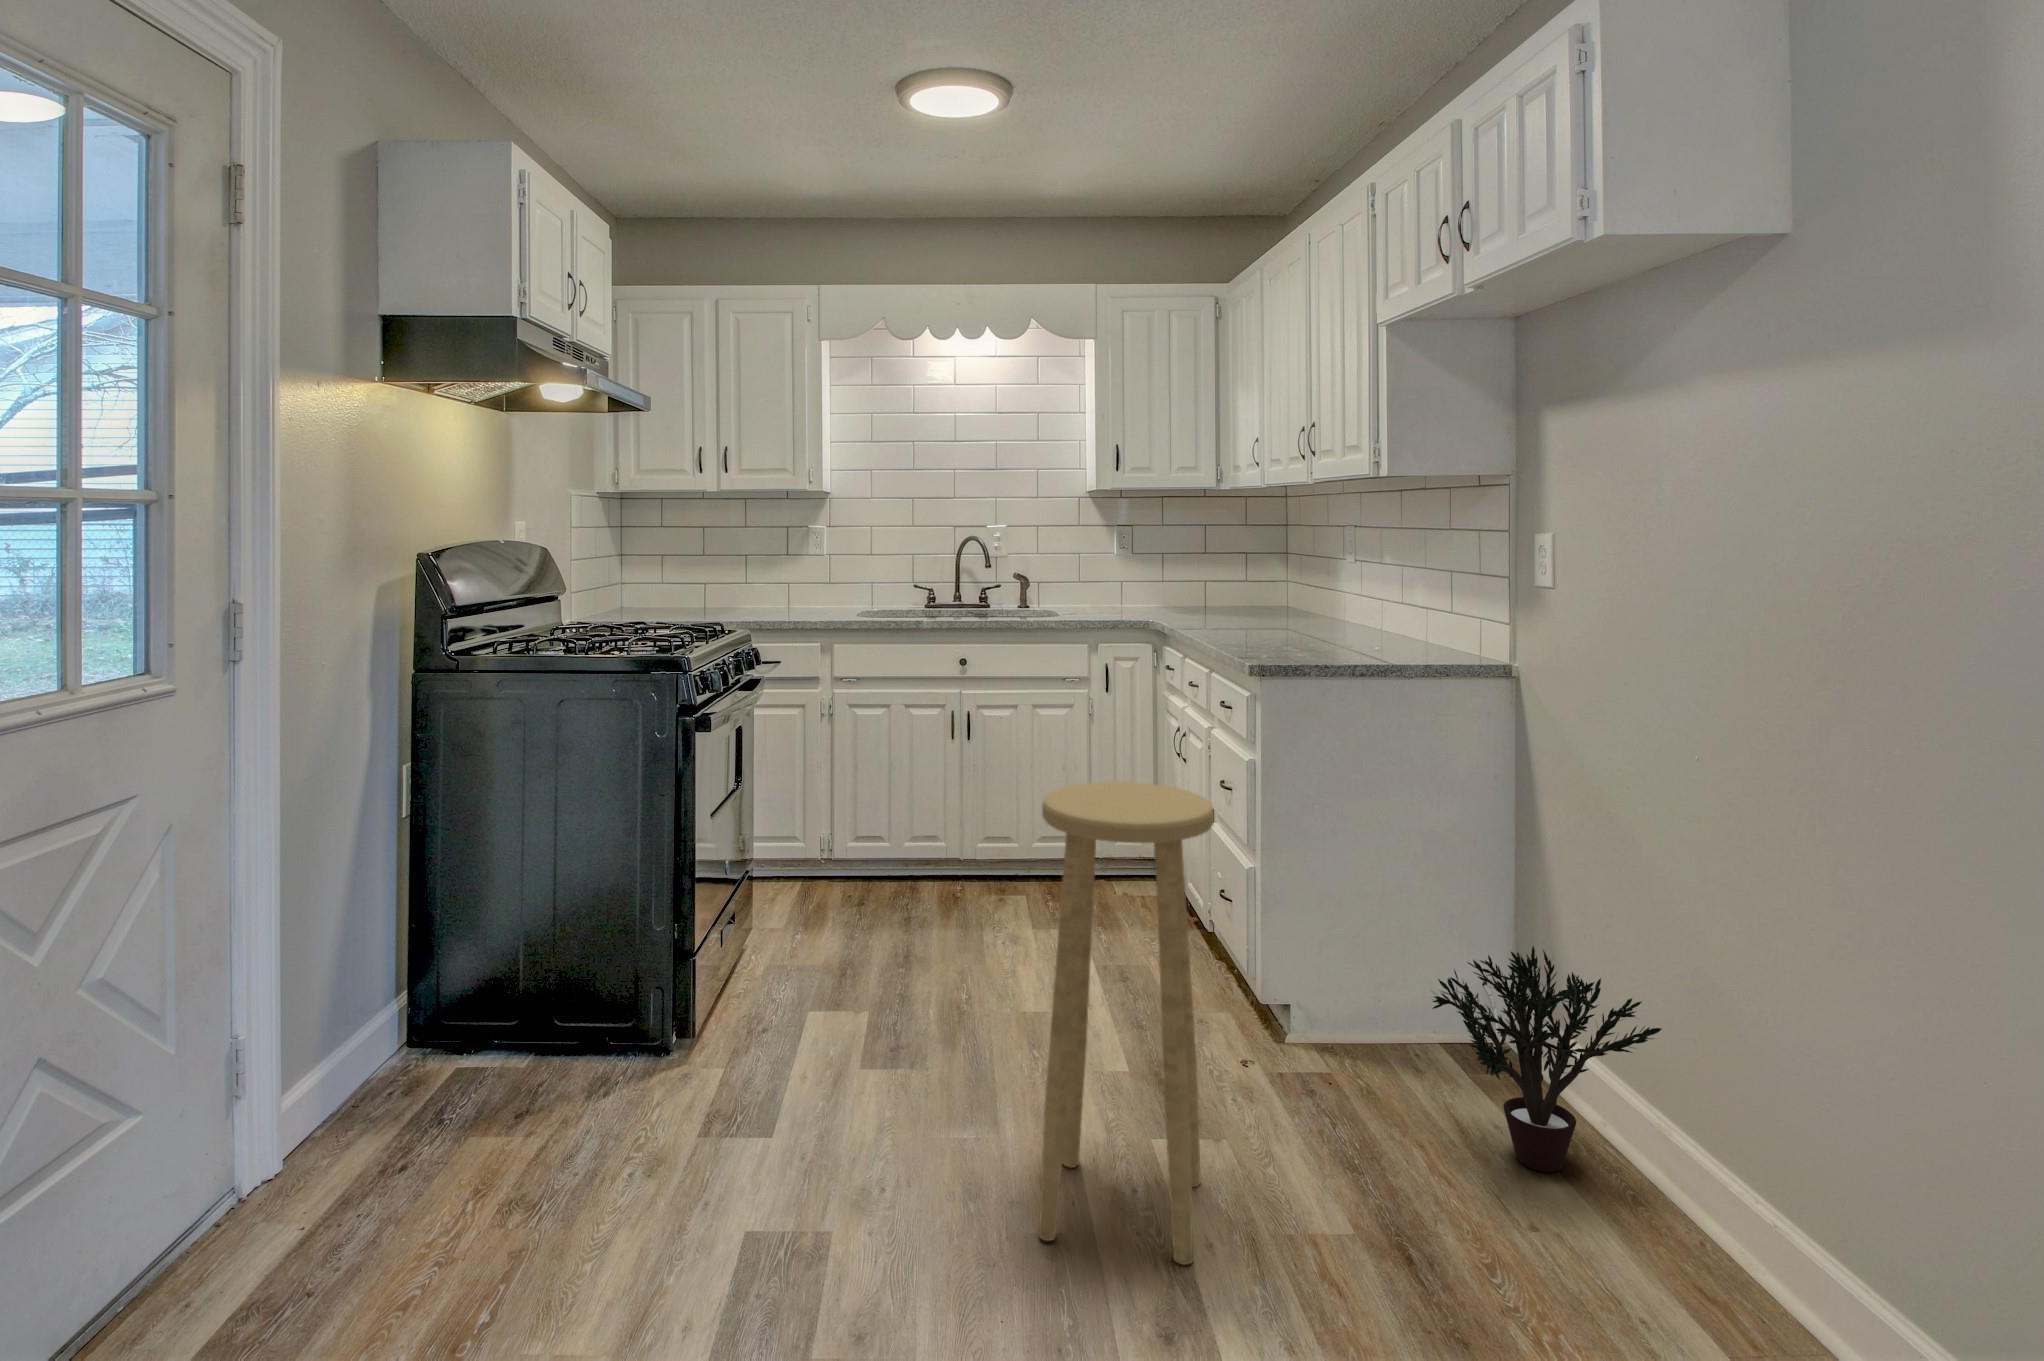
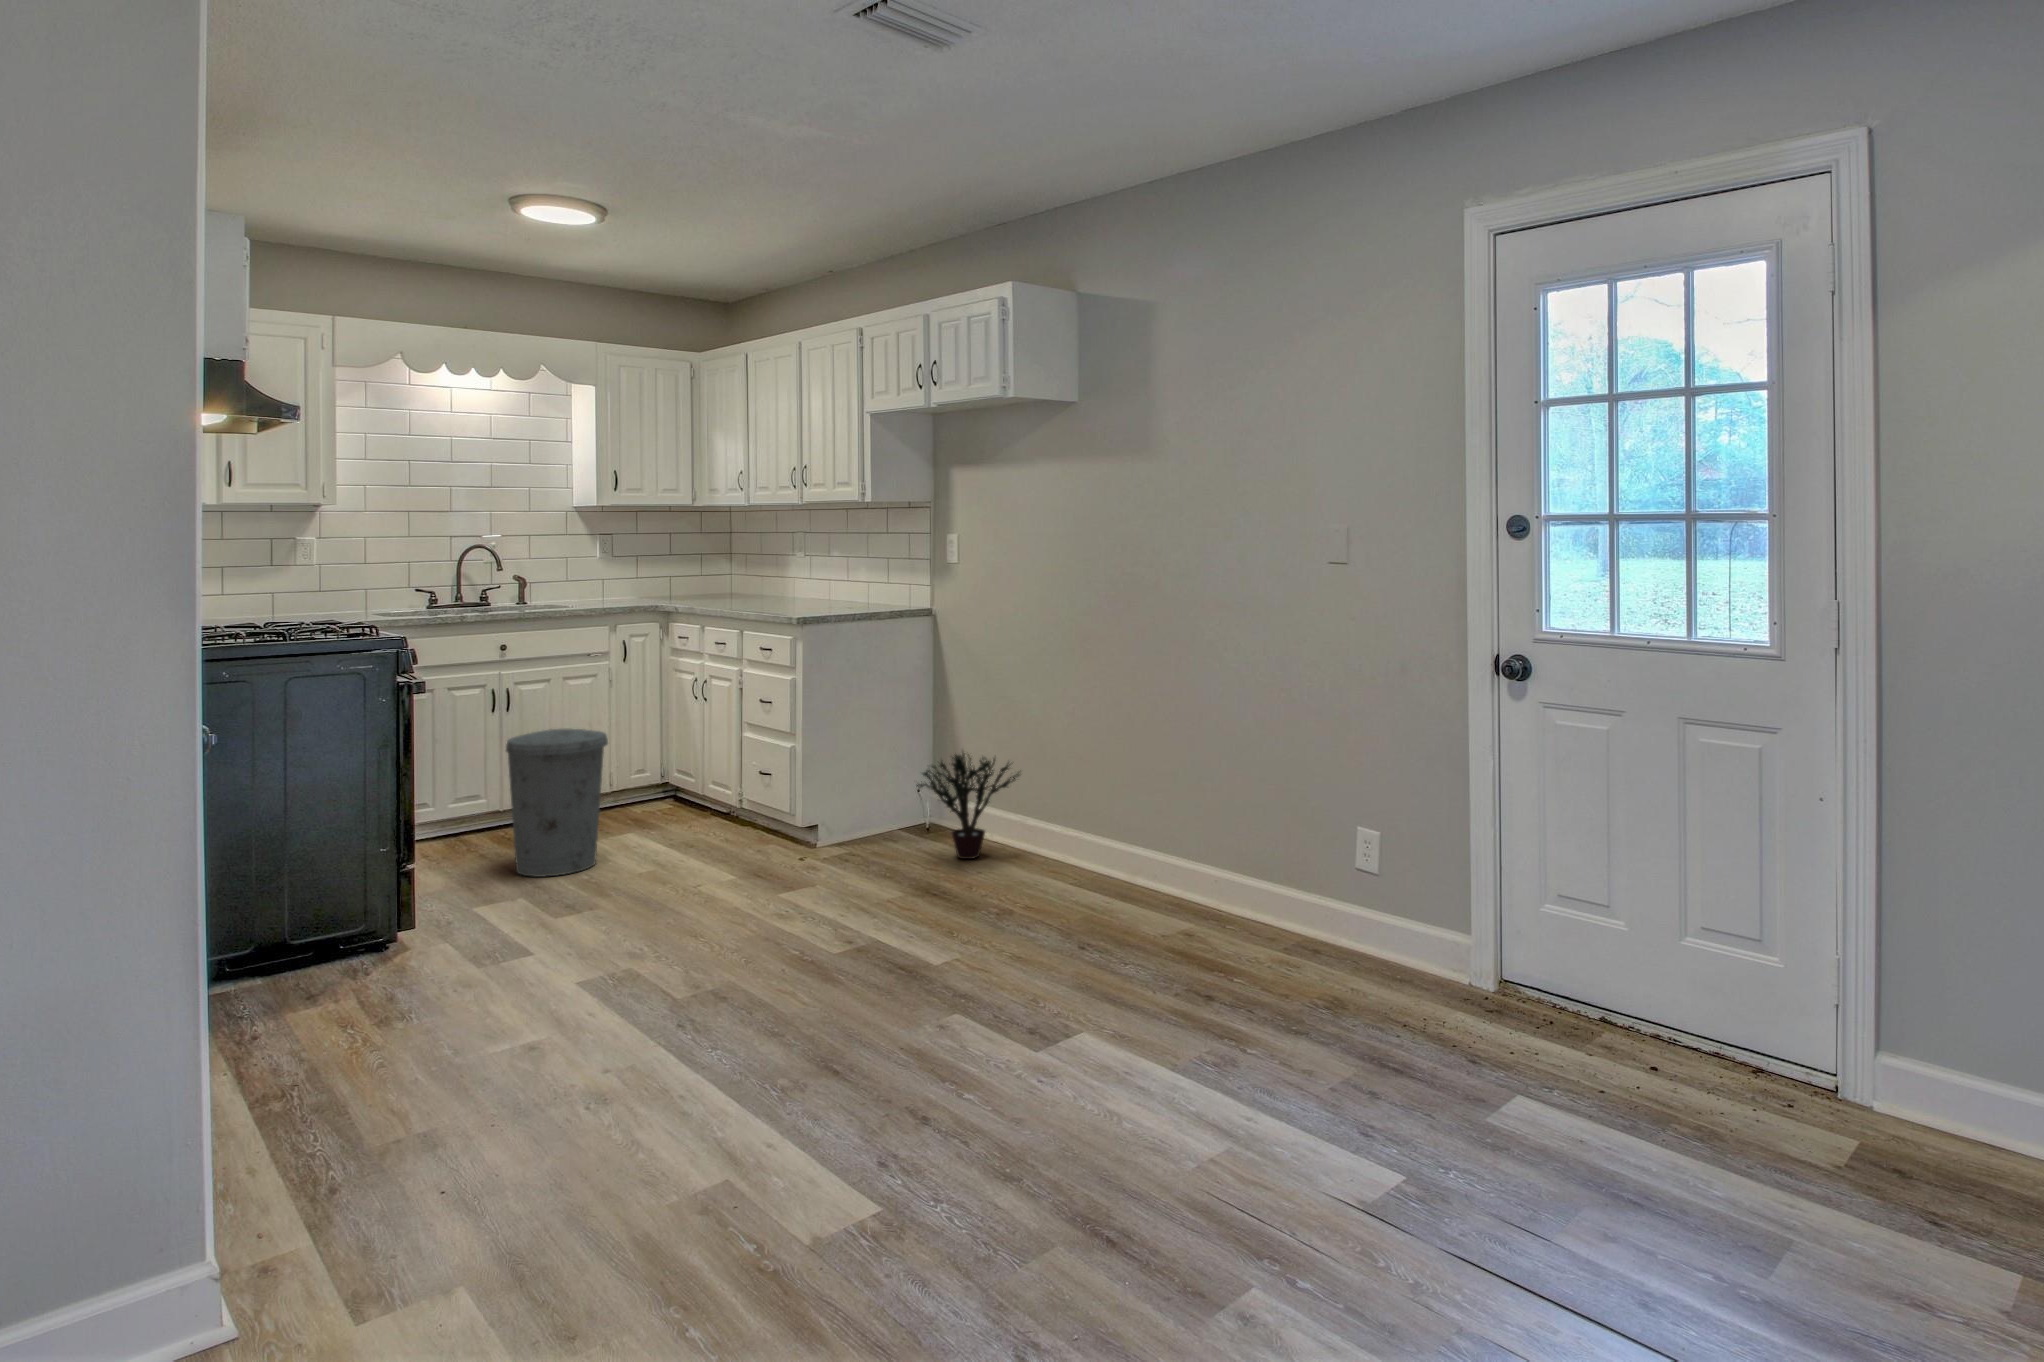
stool: present [1039,782,1214,1265] -> none [728,677,829,933]
trash can: none [891,784,1013,987] -> present [506,729,608,877]

